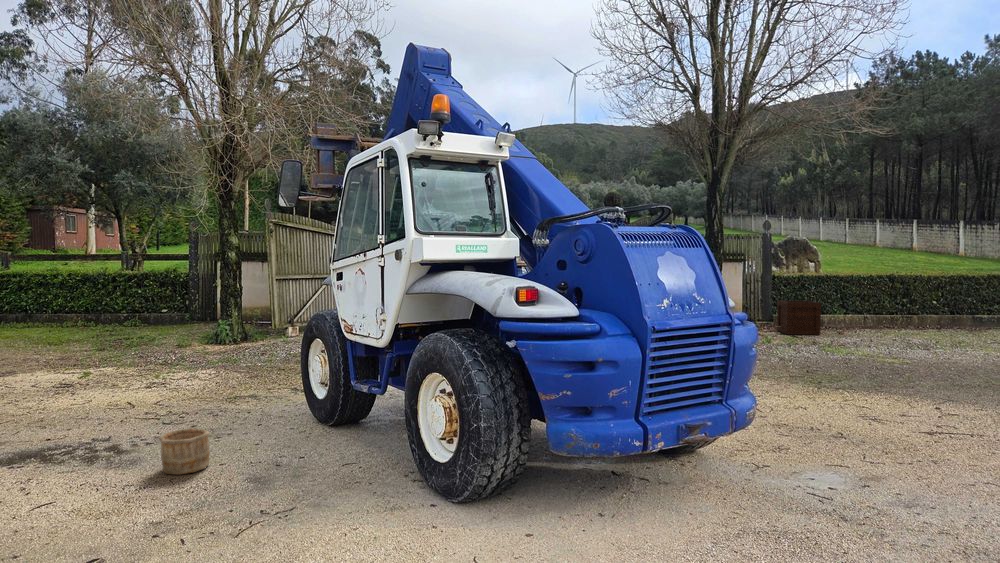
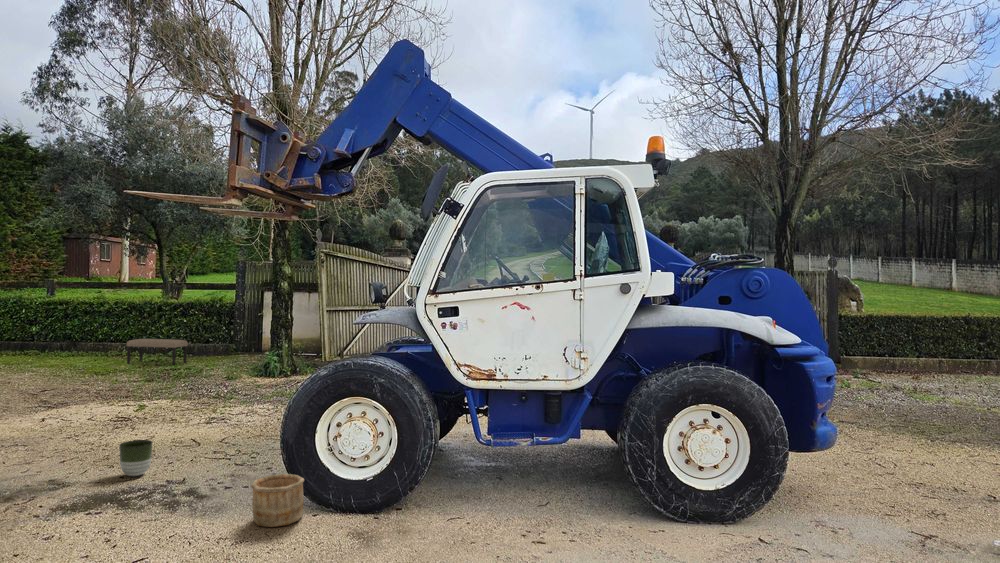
wooden crate: present [777,300,821,335] -> none [846,340,896,378]
bench: none [81,310,142,335] -> present [127,339,188,365]
planter: none [48,402,80,435] -> present [119,440,152,476]

